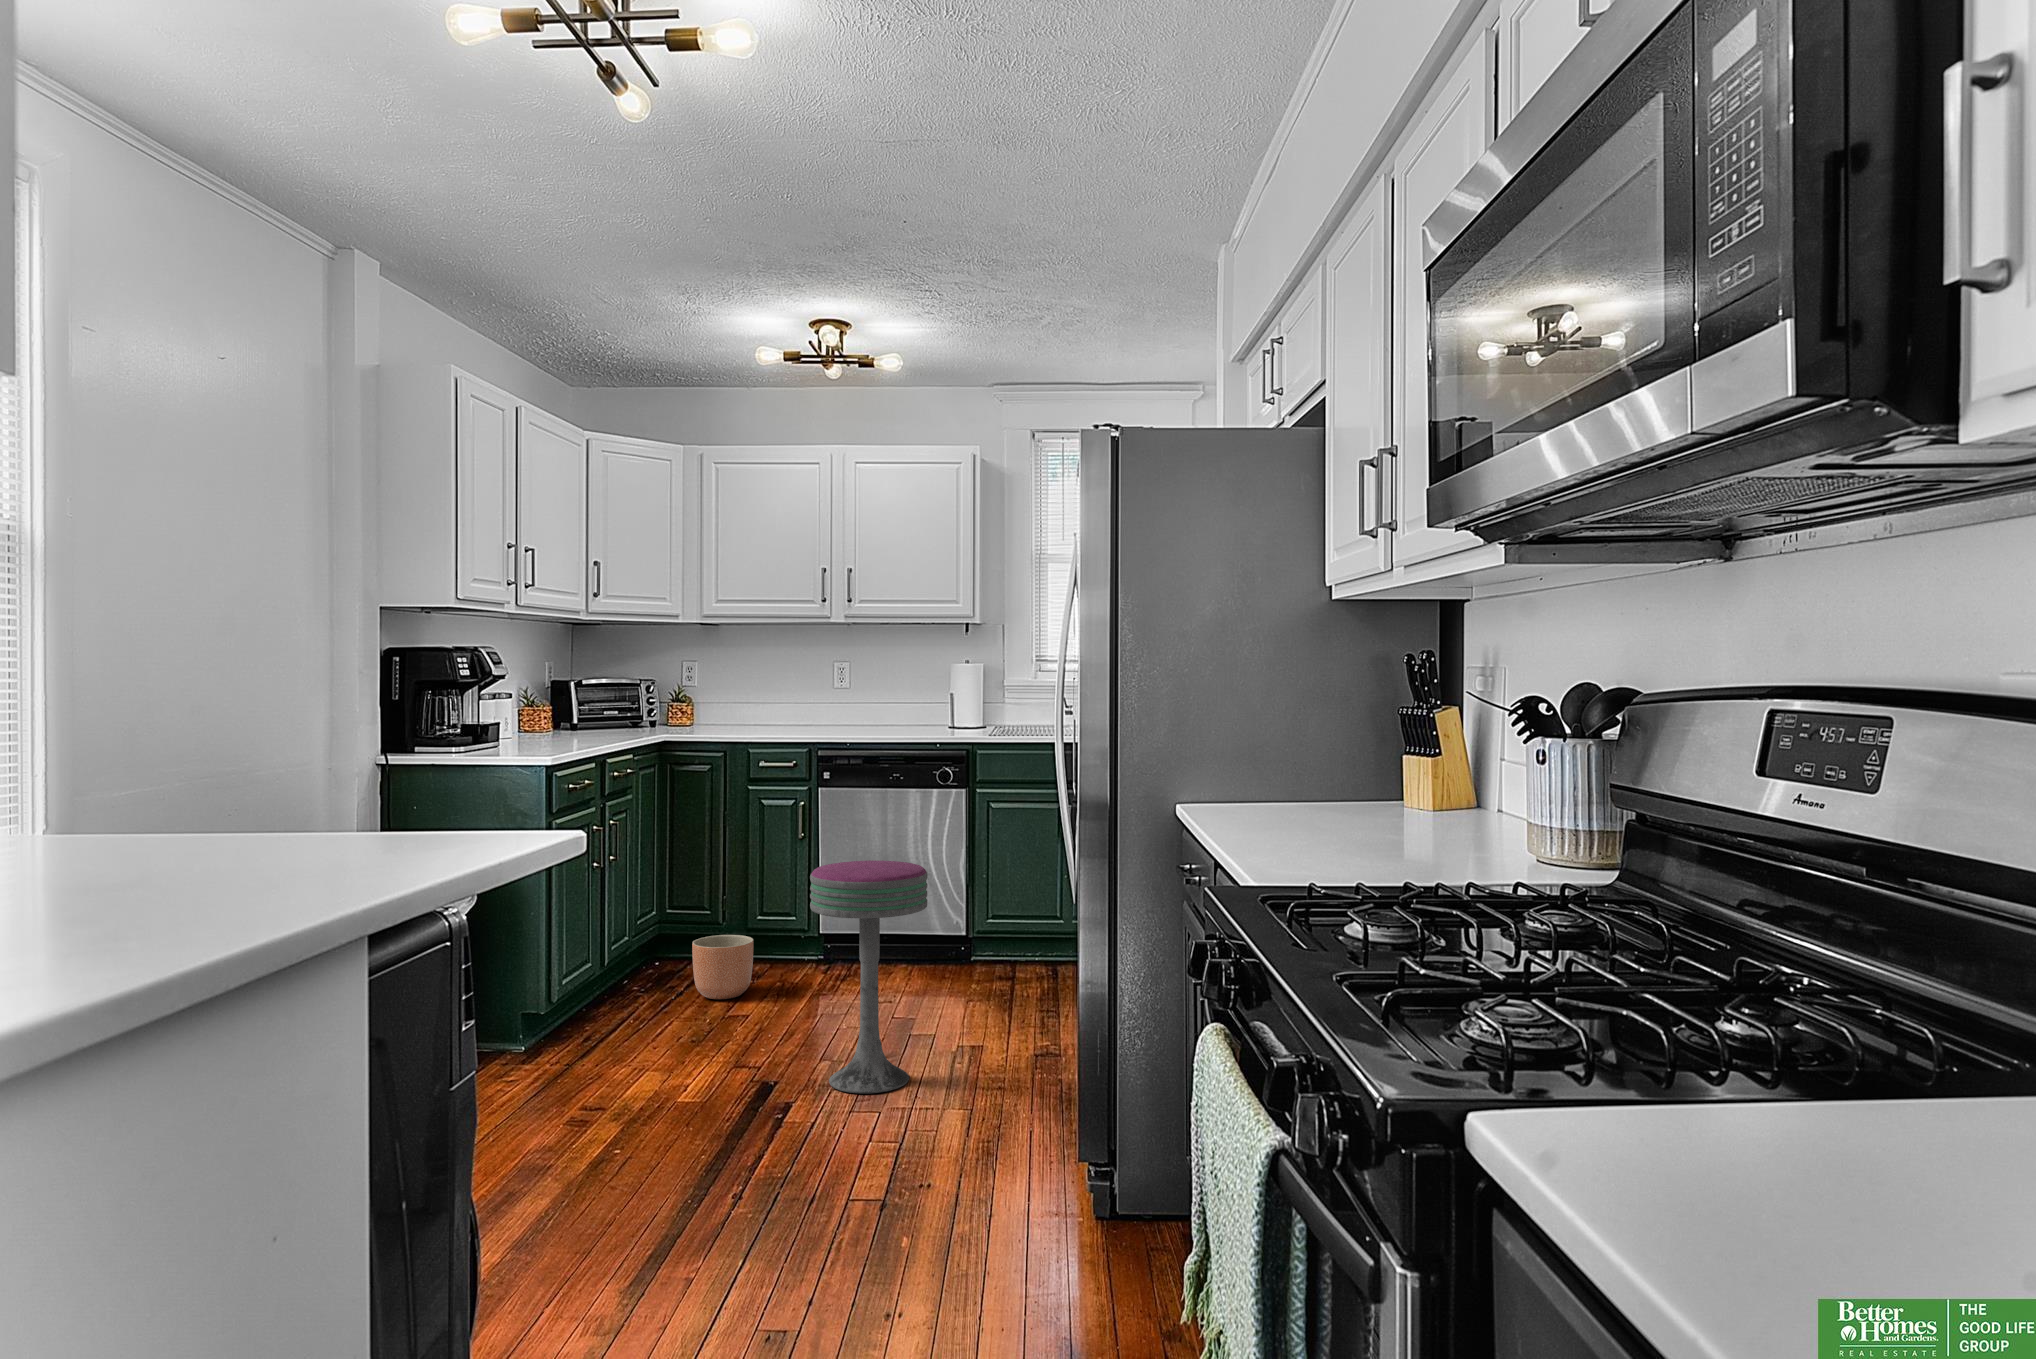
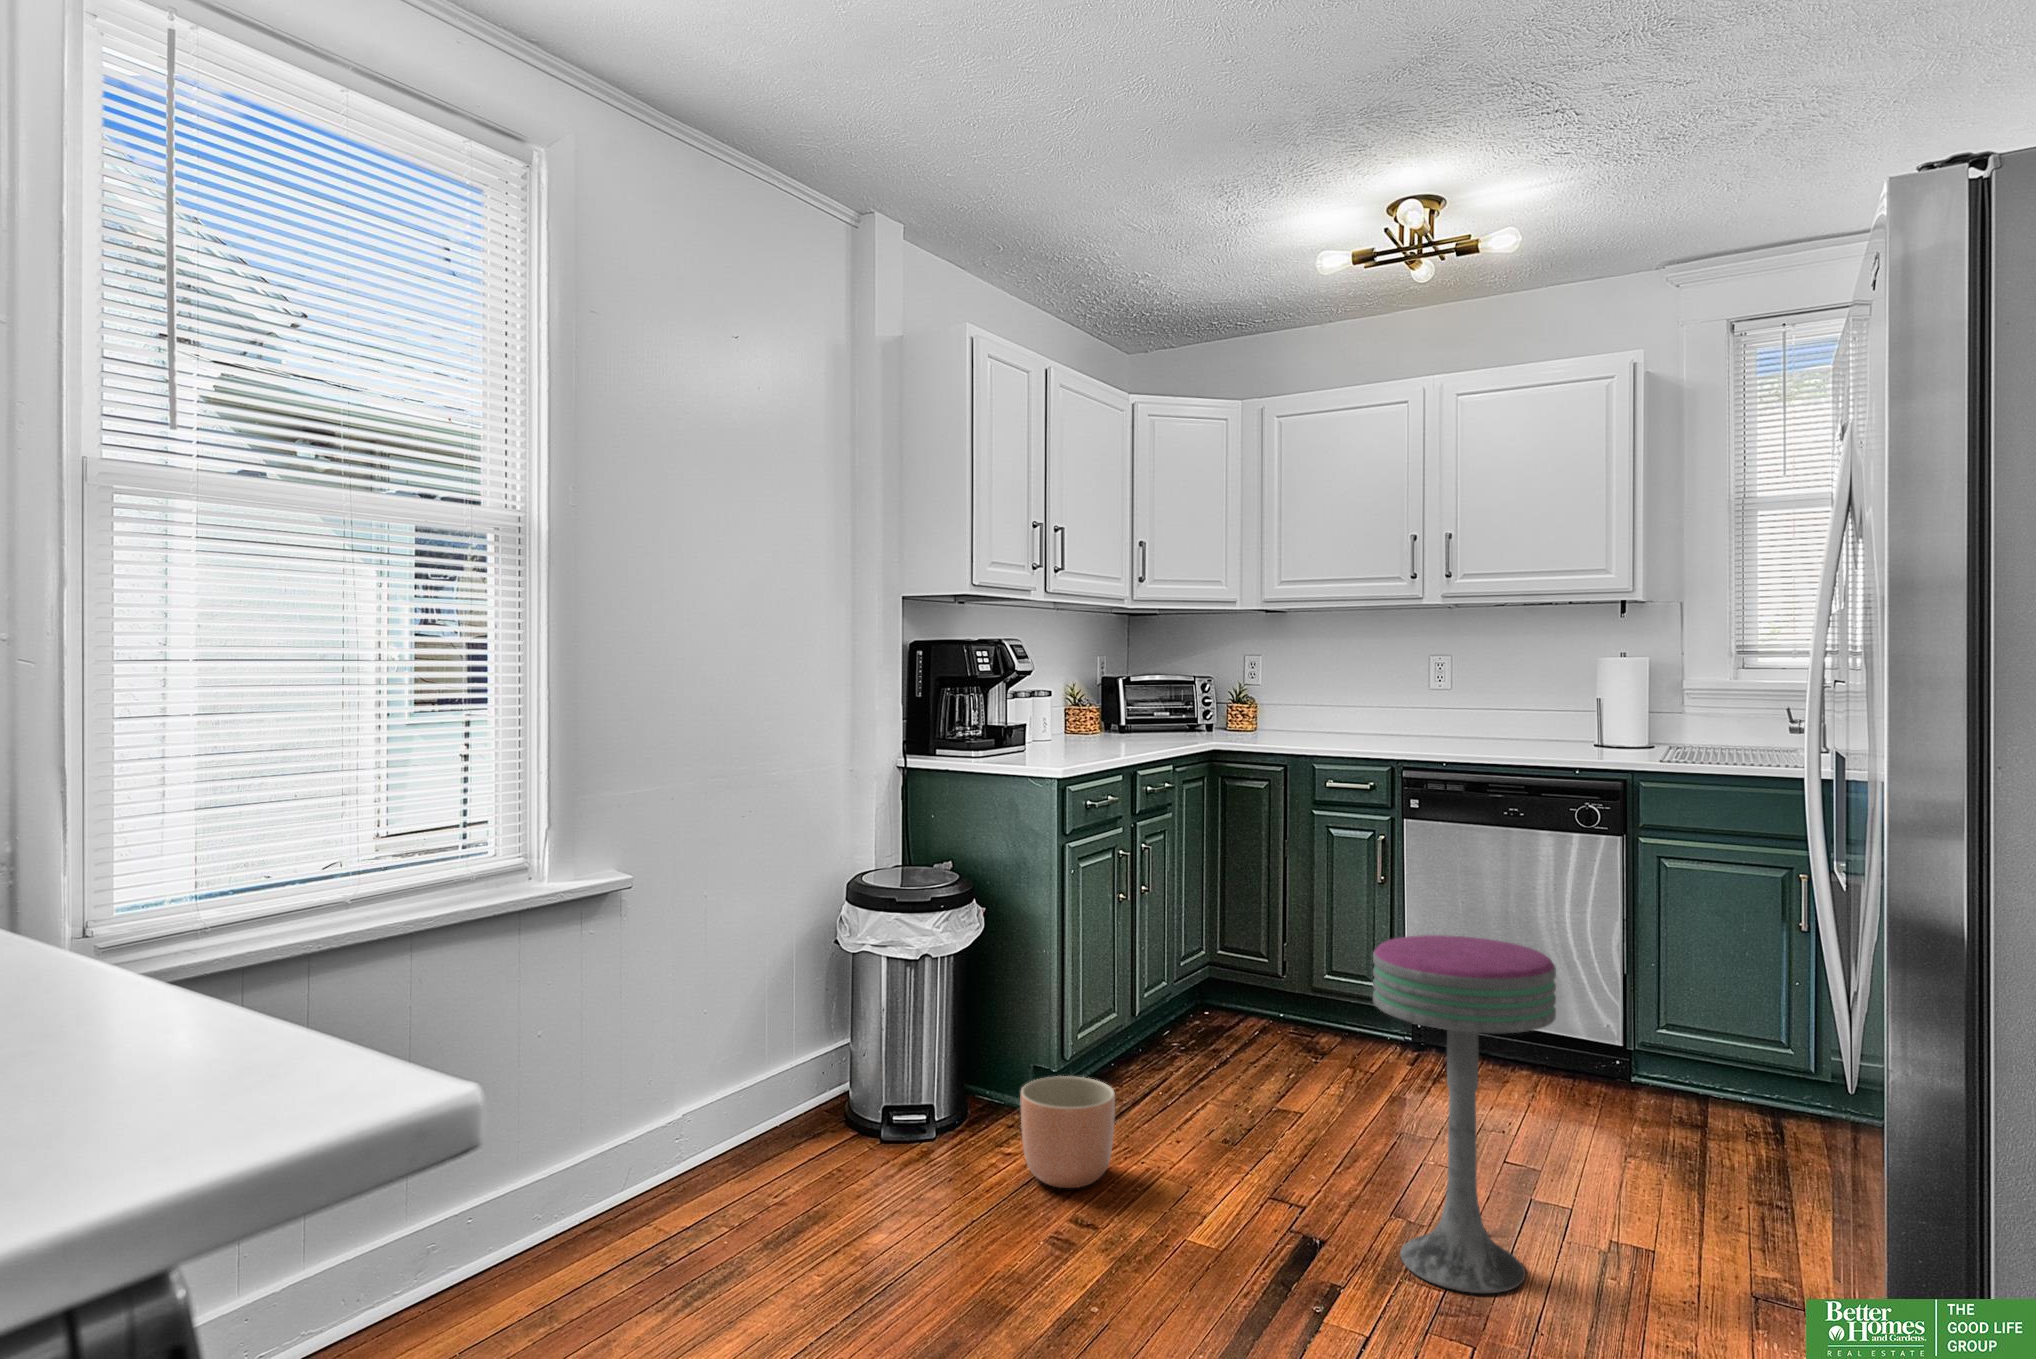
planter: present [692,935,754,999] -> present [1020,1076,1115,1188]

